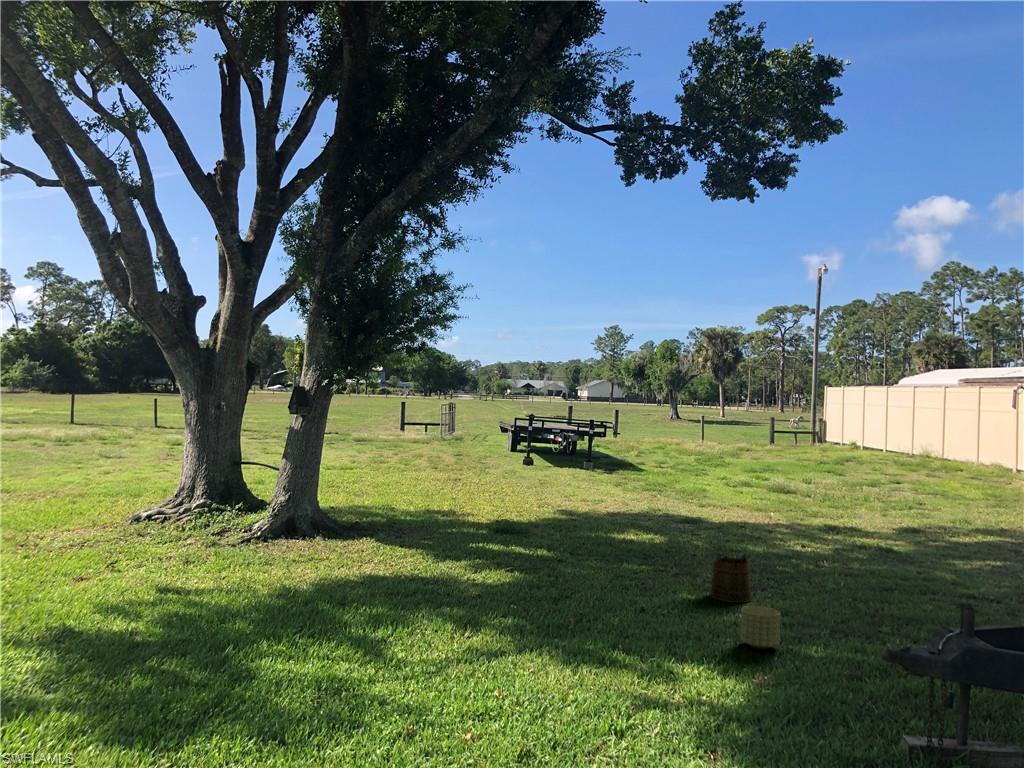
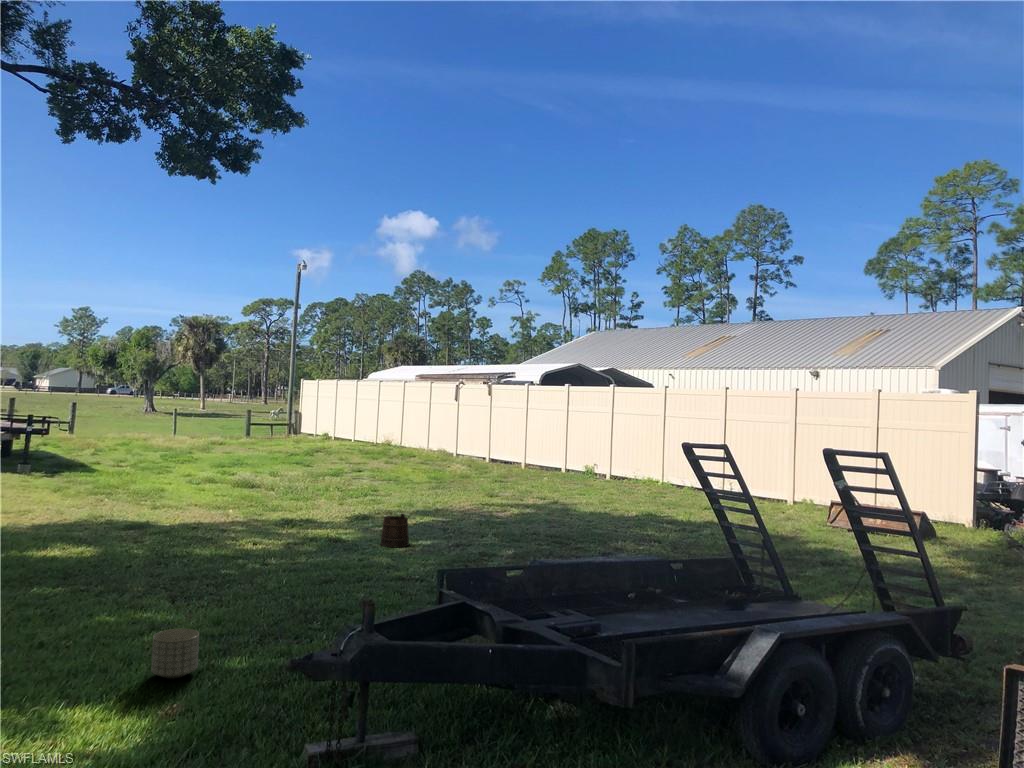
bucket: present [711,555,751,603] -> present [381,514,409,547]

